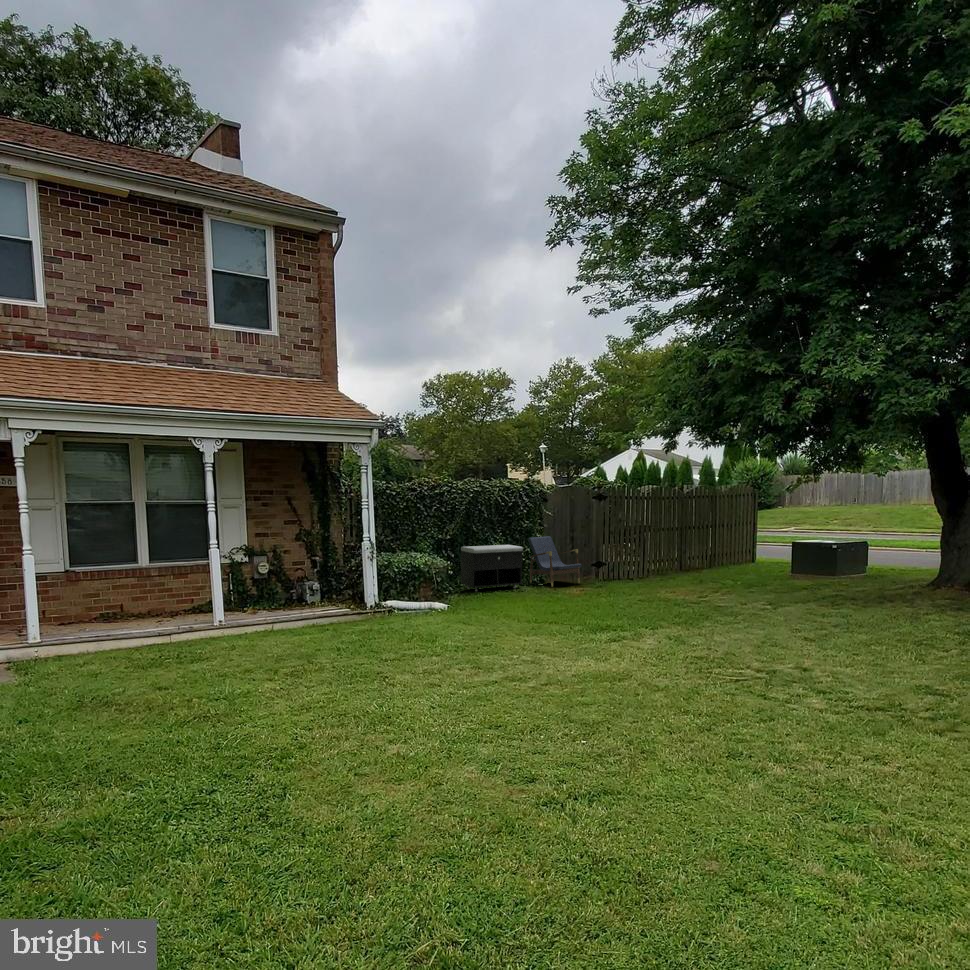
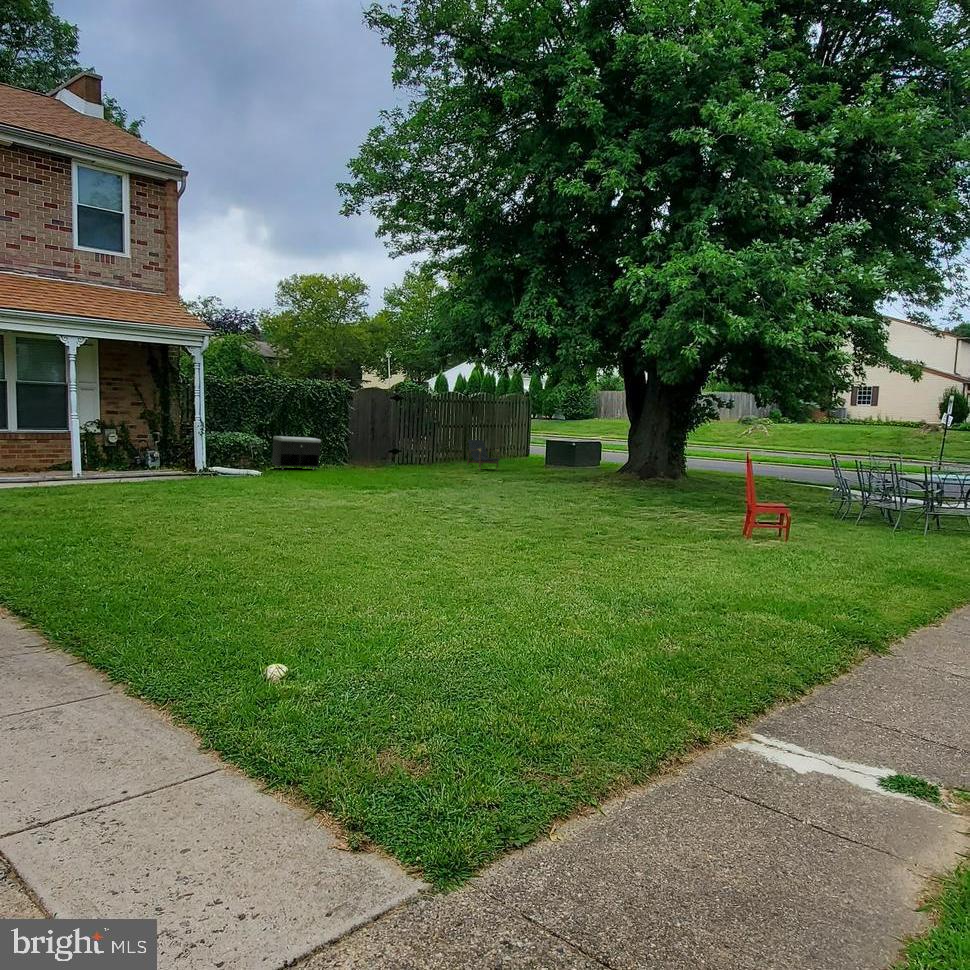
lounge chair: present [528,536,582,587] -> present [467,439,500,470]

